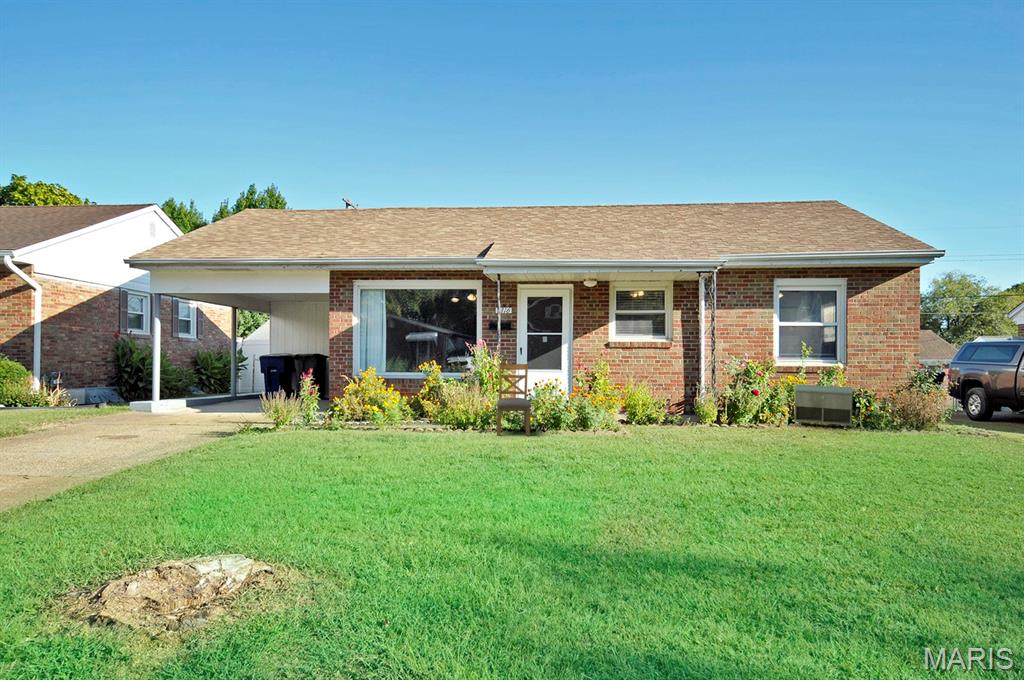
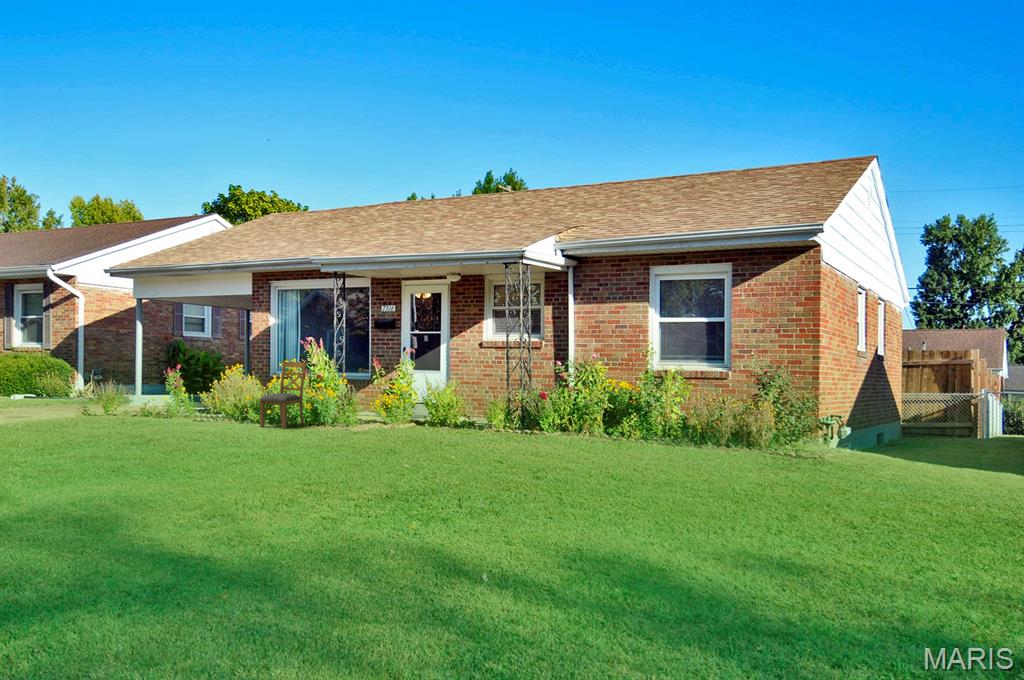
storage bench: present [794,385,853,429] -> none [597,389,663,439]

